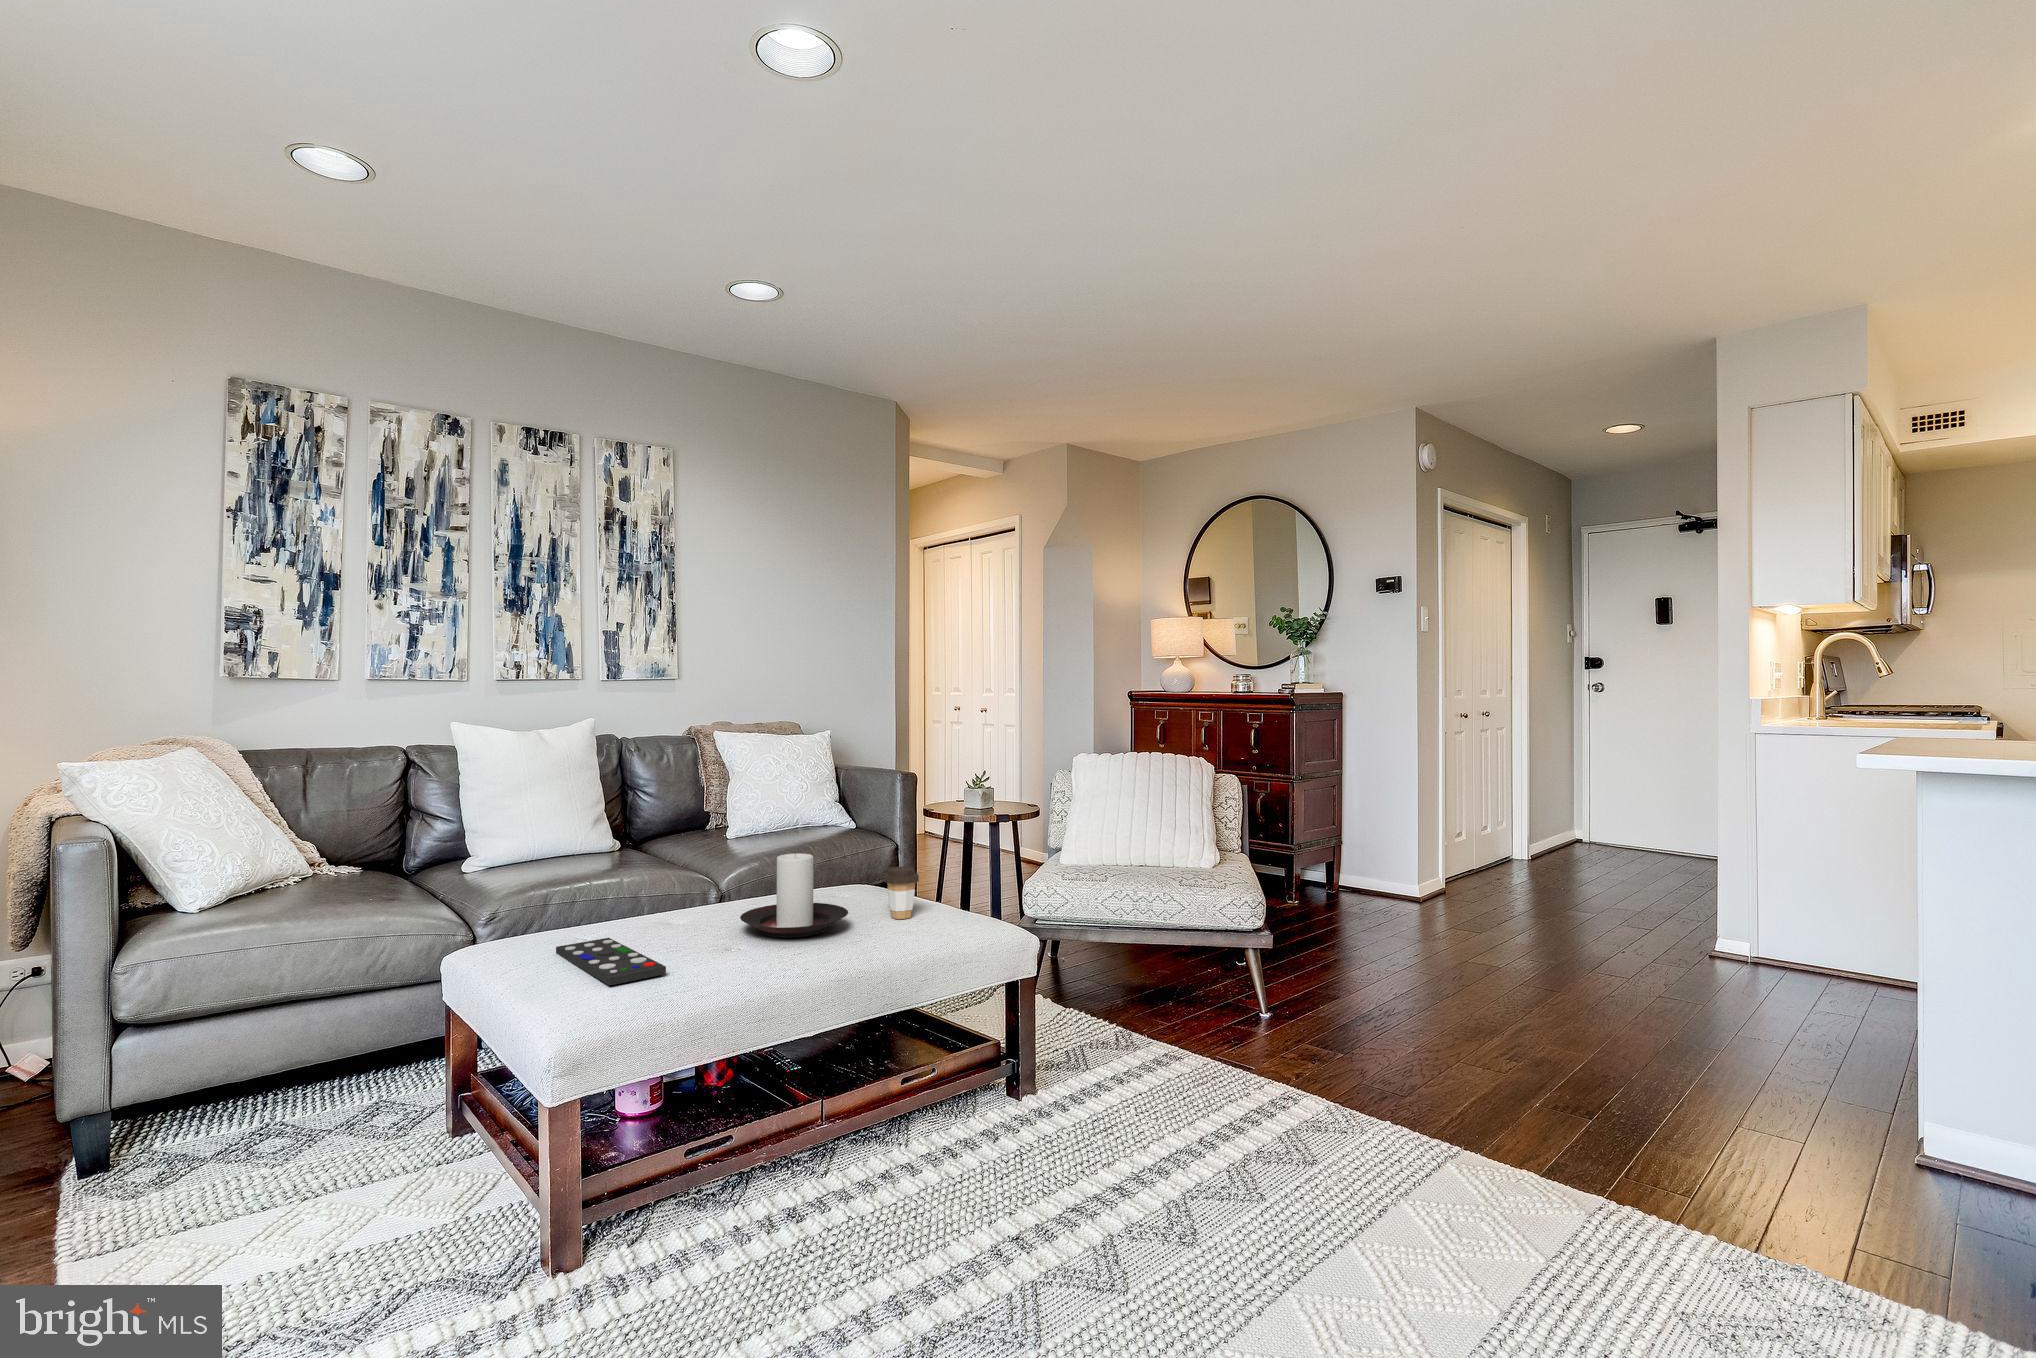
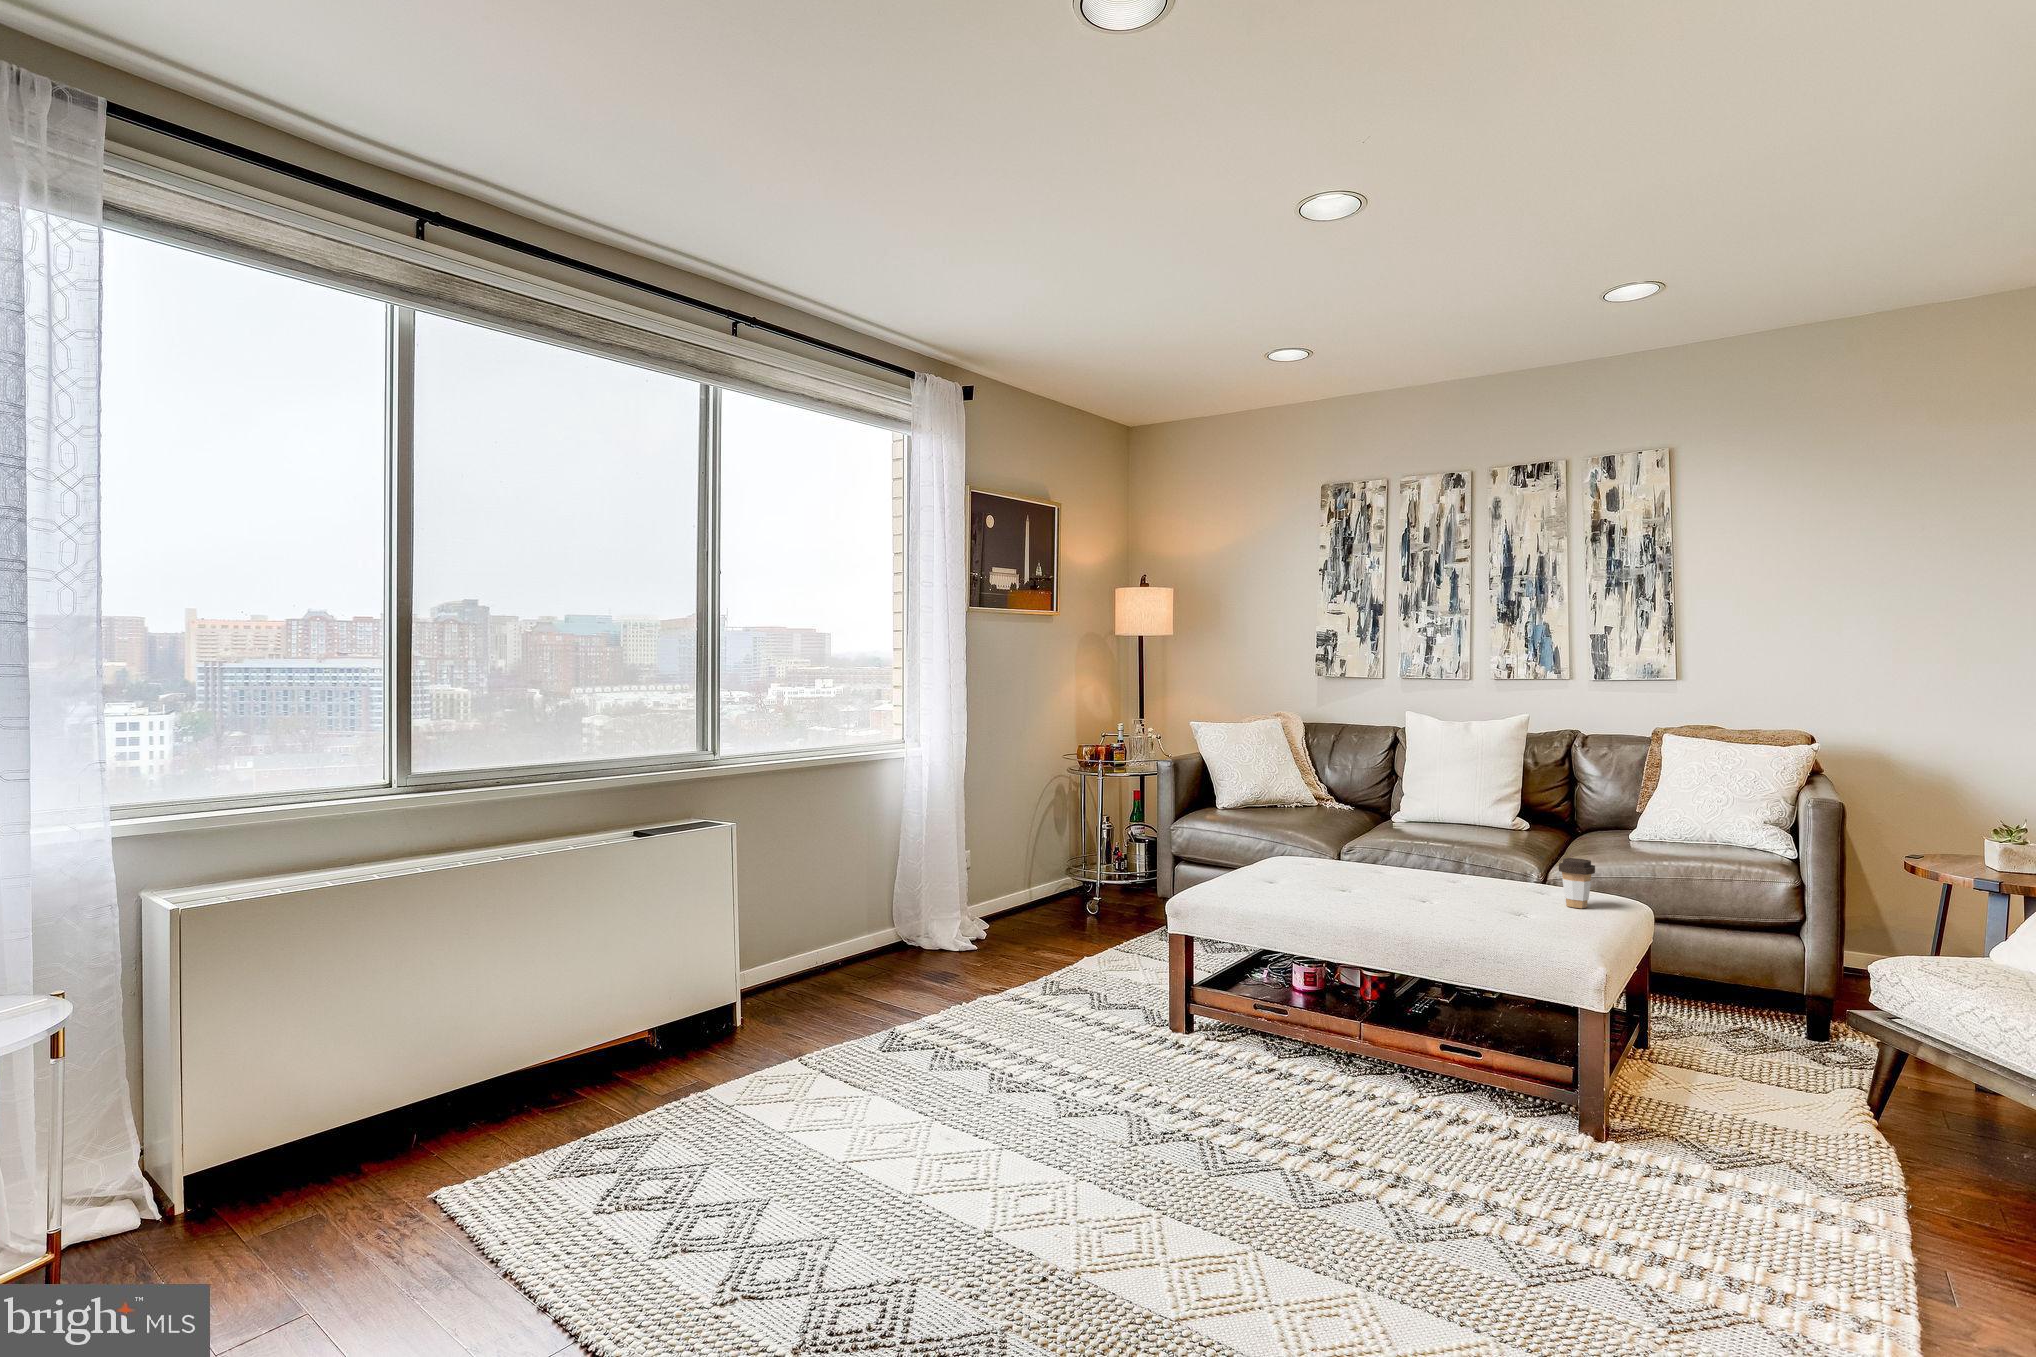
candle holder: present [740,851,848,938] -> none [1422,824,1519,895]
remote control: present [556,938,666,985] -> none [1284,859,1350,883]

